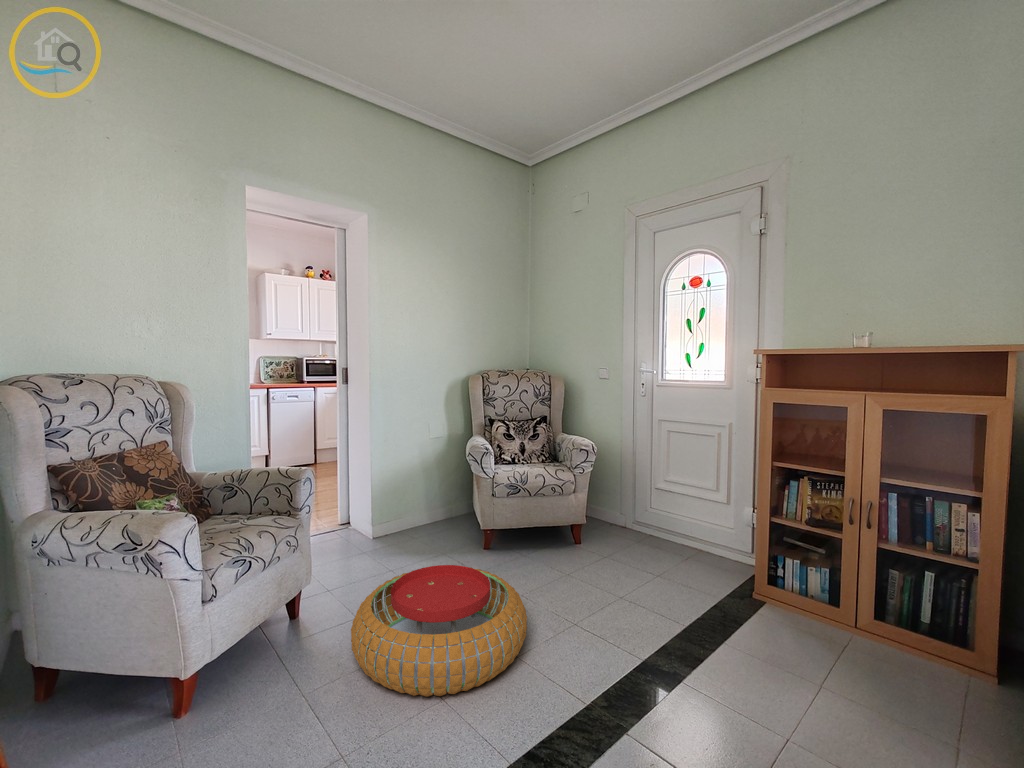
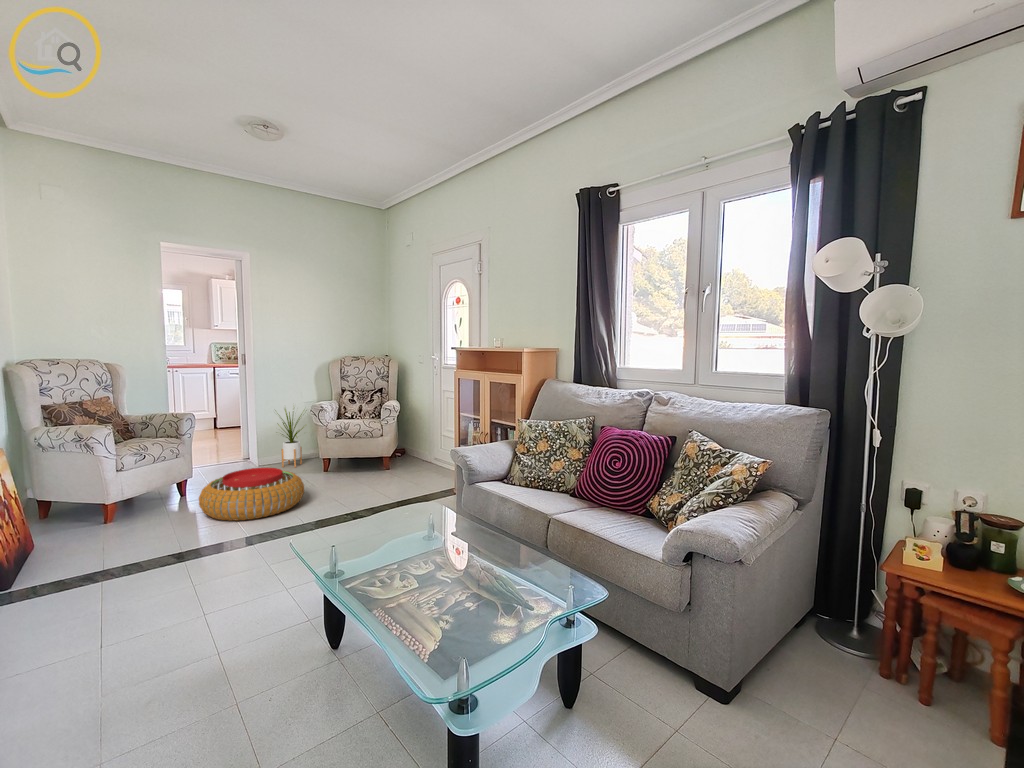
house plant: none [397,439,450,541] -> present [278,409,304,467]

